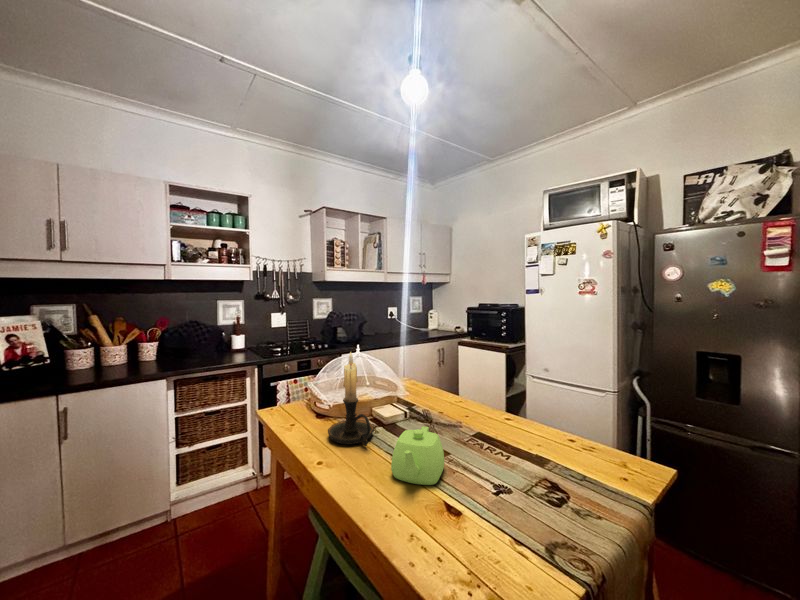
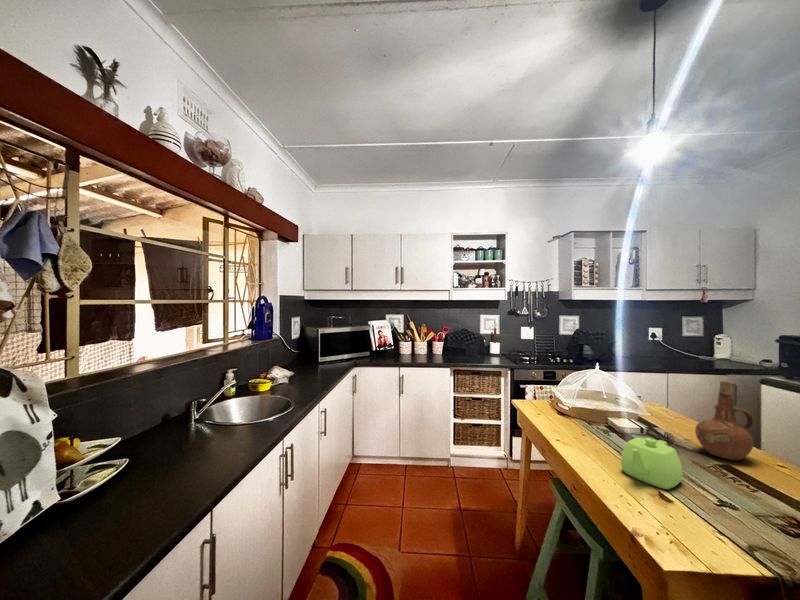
ceramic pitcher: none [441,352,479,424] -> present [695,382,755,460]
candle holder: present [328,353,374,446] -> none [566,363,610,444]

